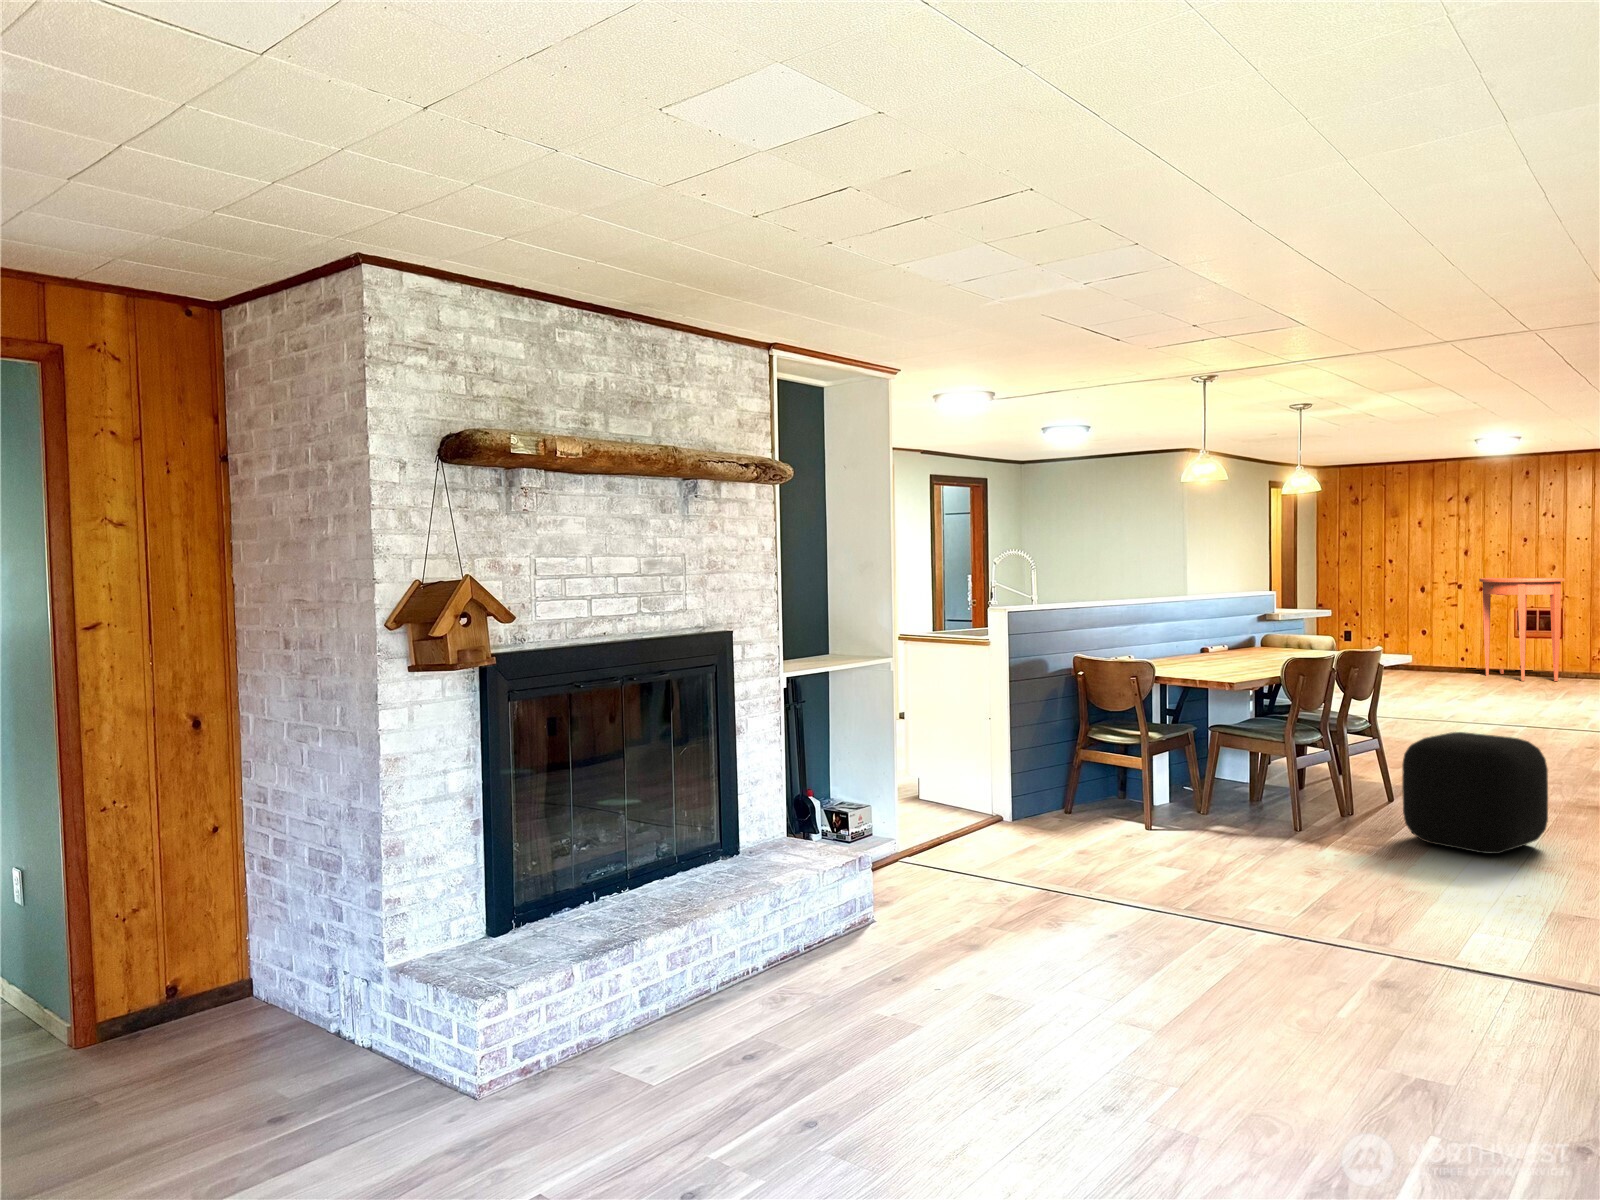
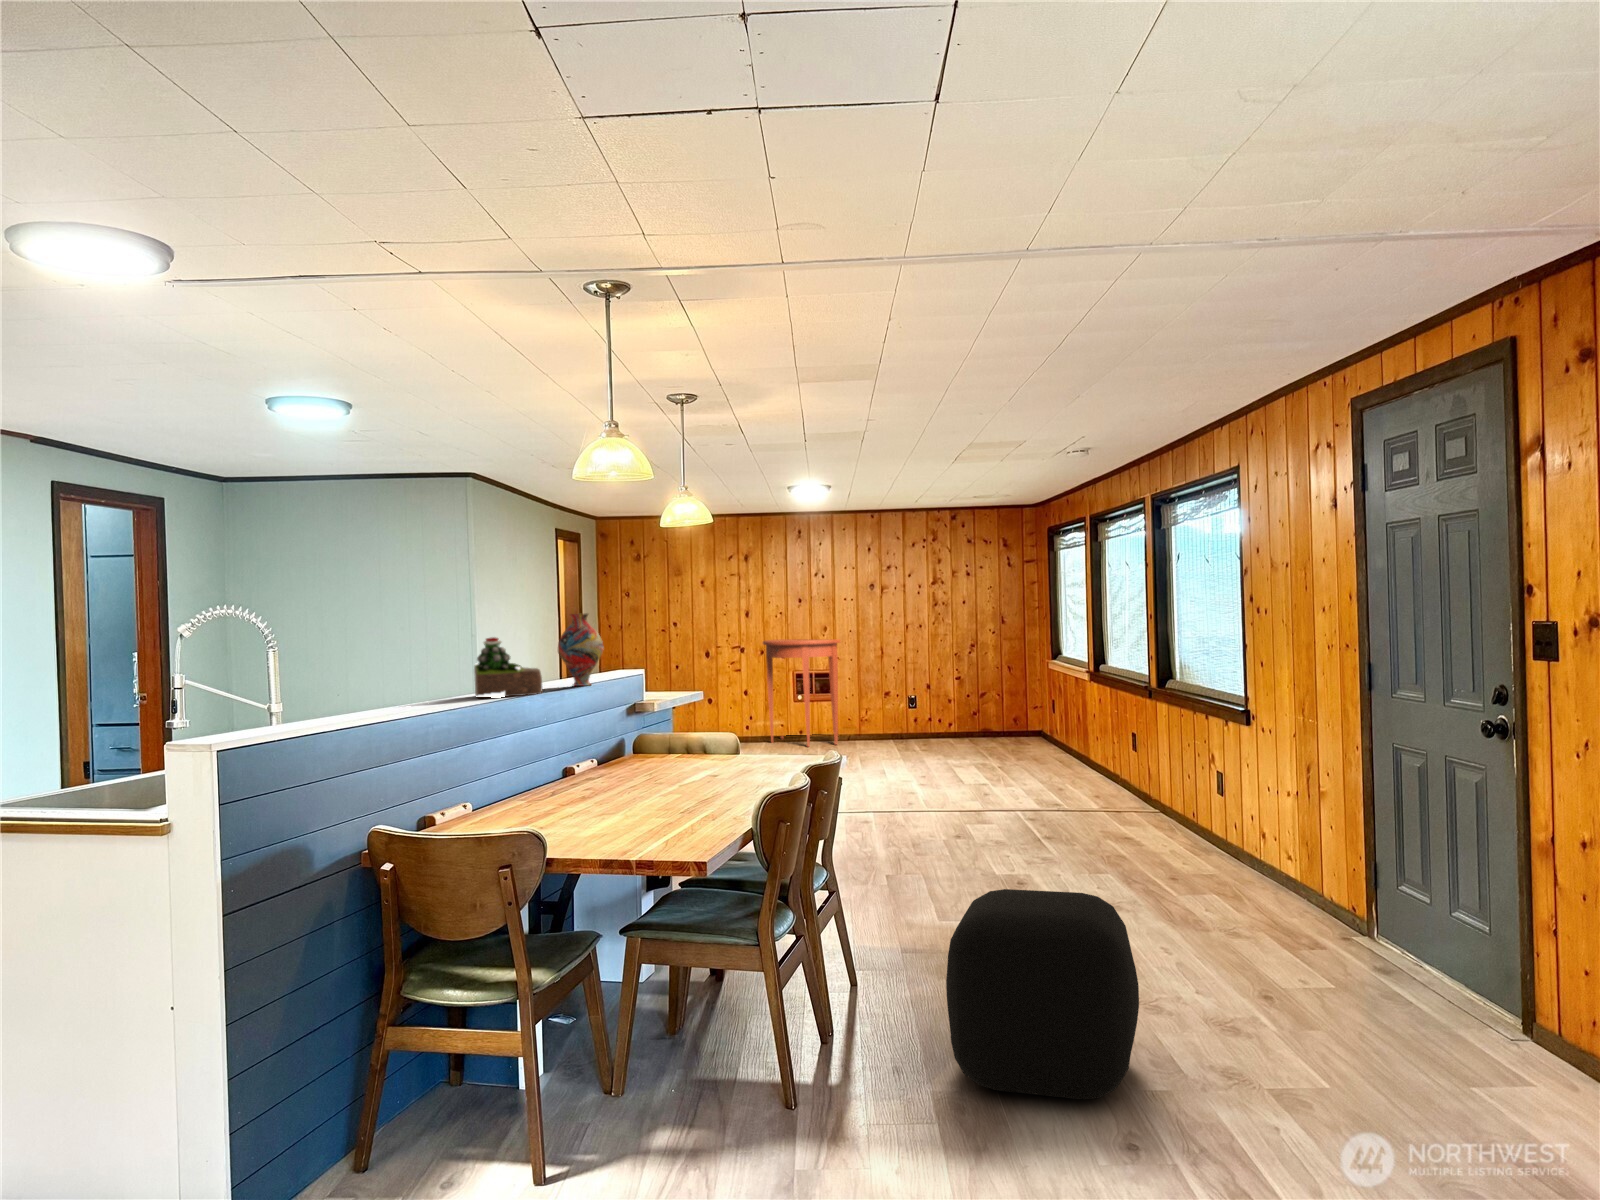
vase: none [1207,552,1238,599] -> present [558,614,604,686]
succulent plant: none [1150,566,1192,602] -> present [474,637,542,697]

